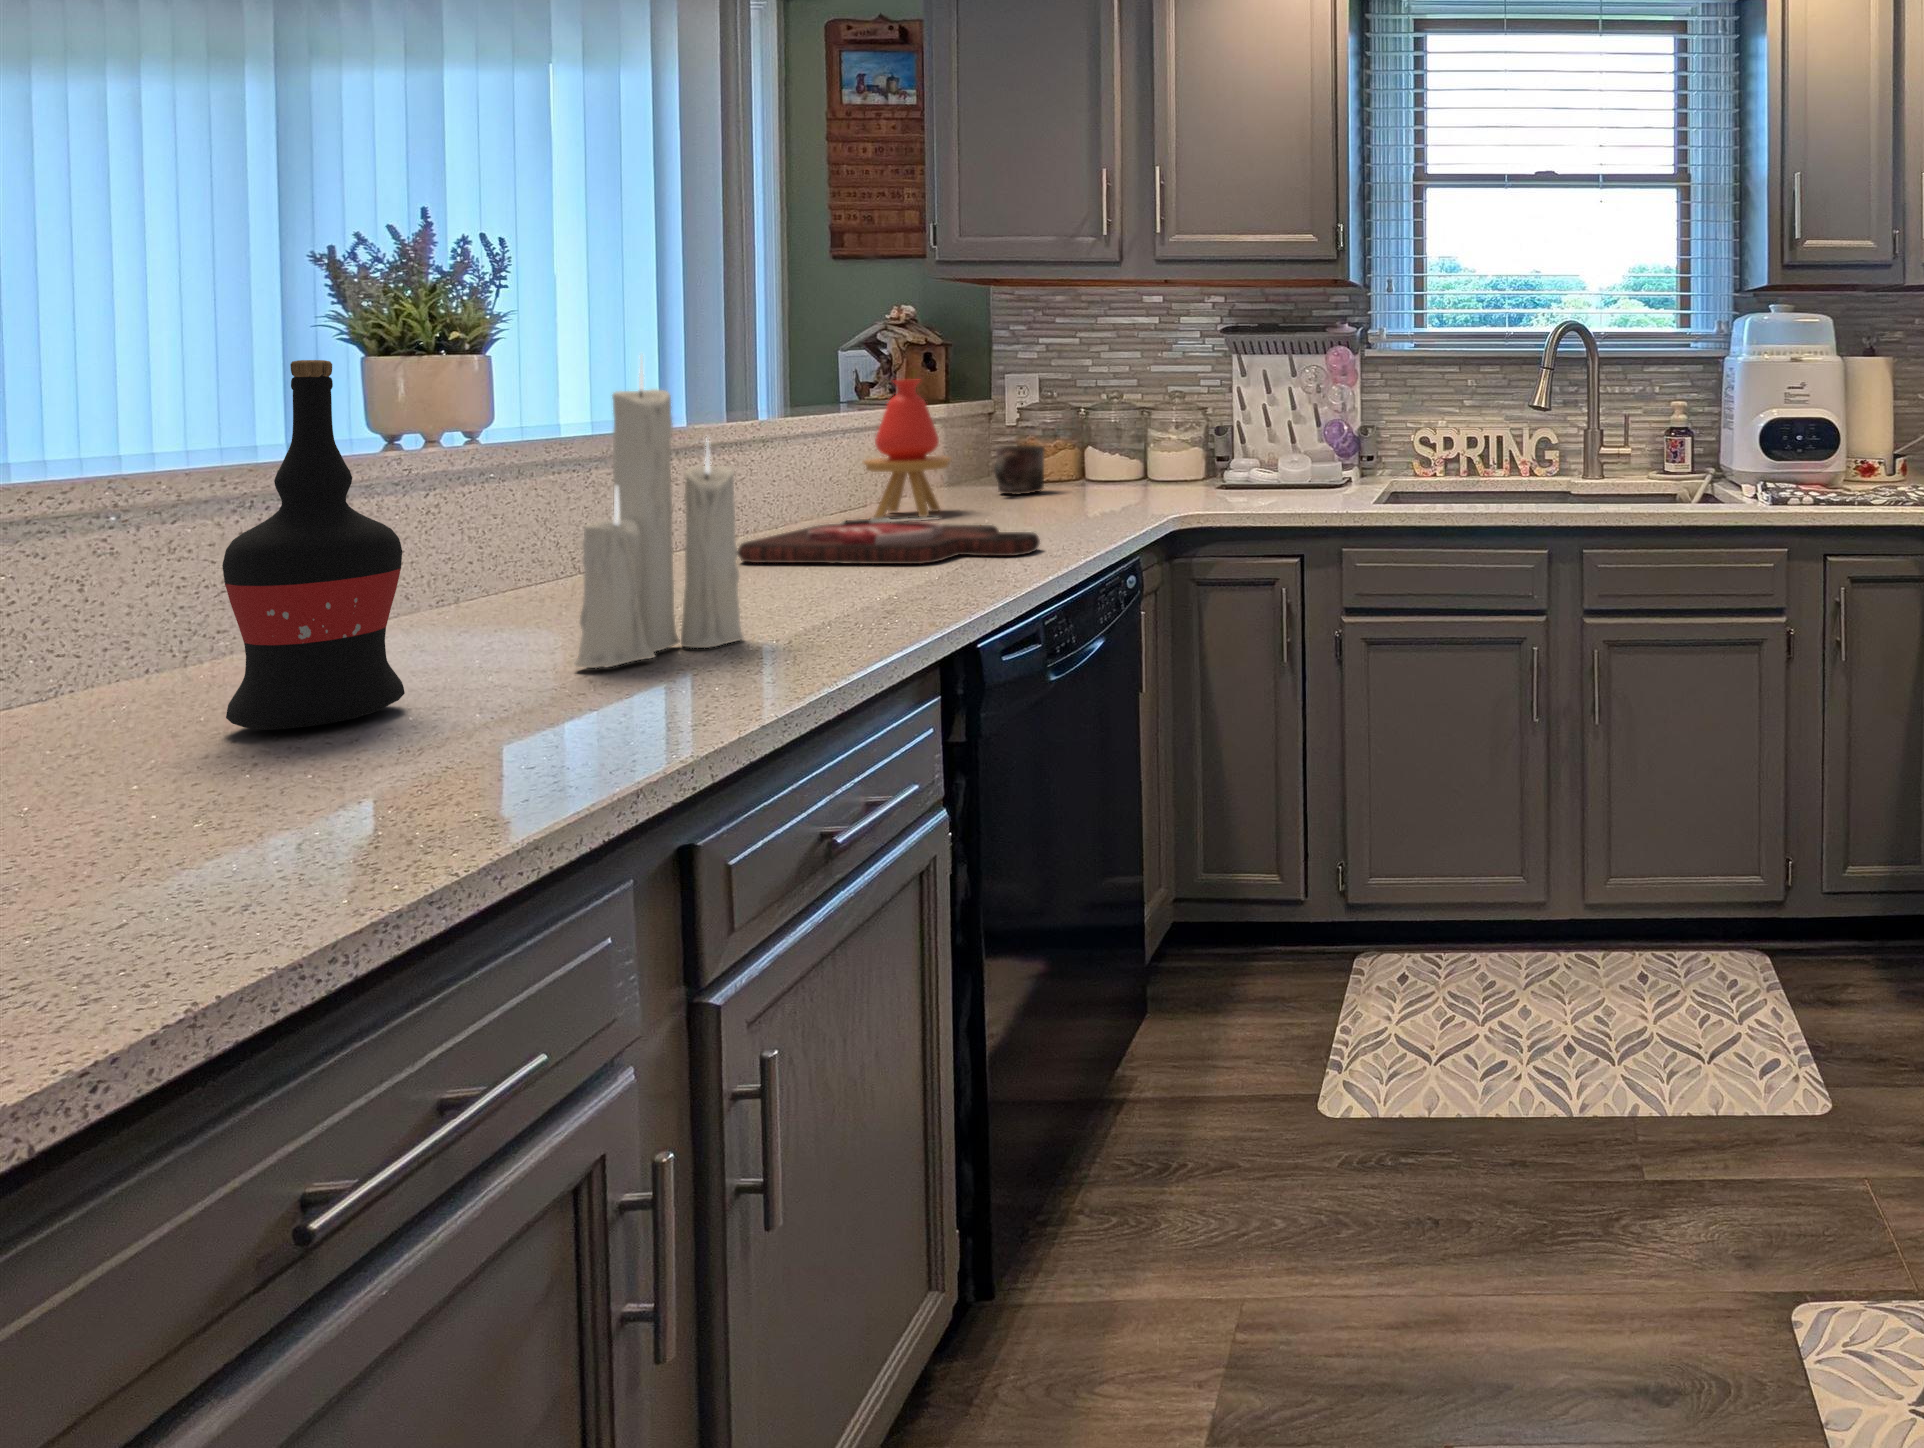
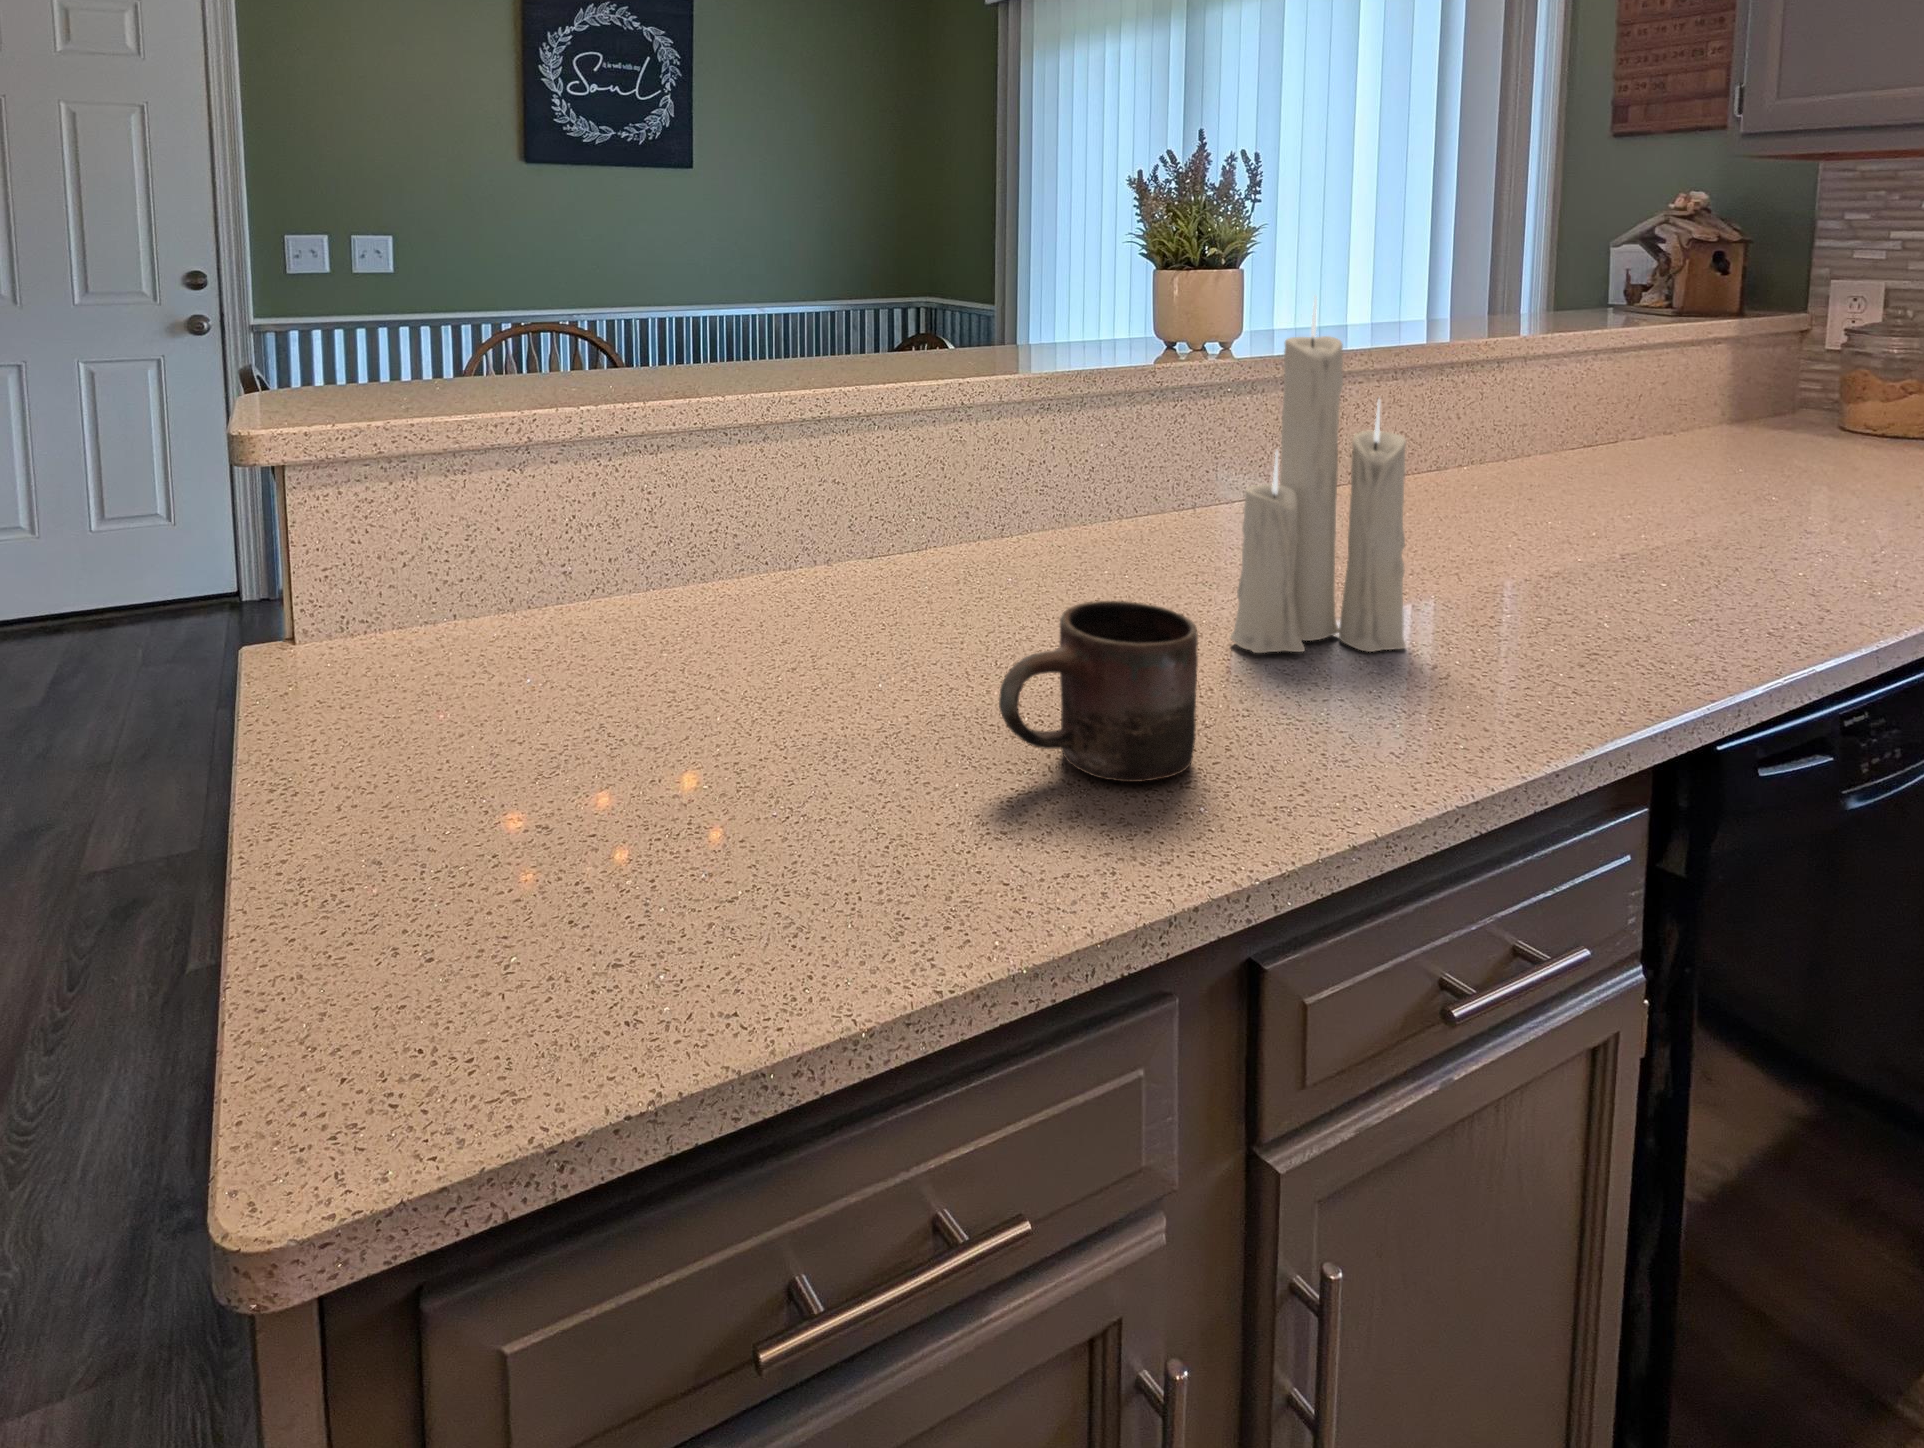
wine bottle: present [222,360,405,729] -> none [964,303,1087,654]
vase: present [863,380,951,518] -> none [1619,294,1737,472]
mug: present [994,445,1044,494] -> present [999,601,1198,782]
cutting board: present [737,517,1040,564] -> none [1454,471,1854,579]

